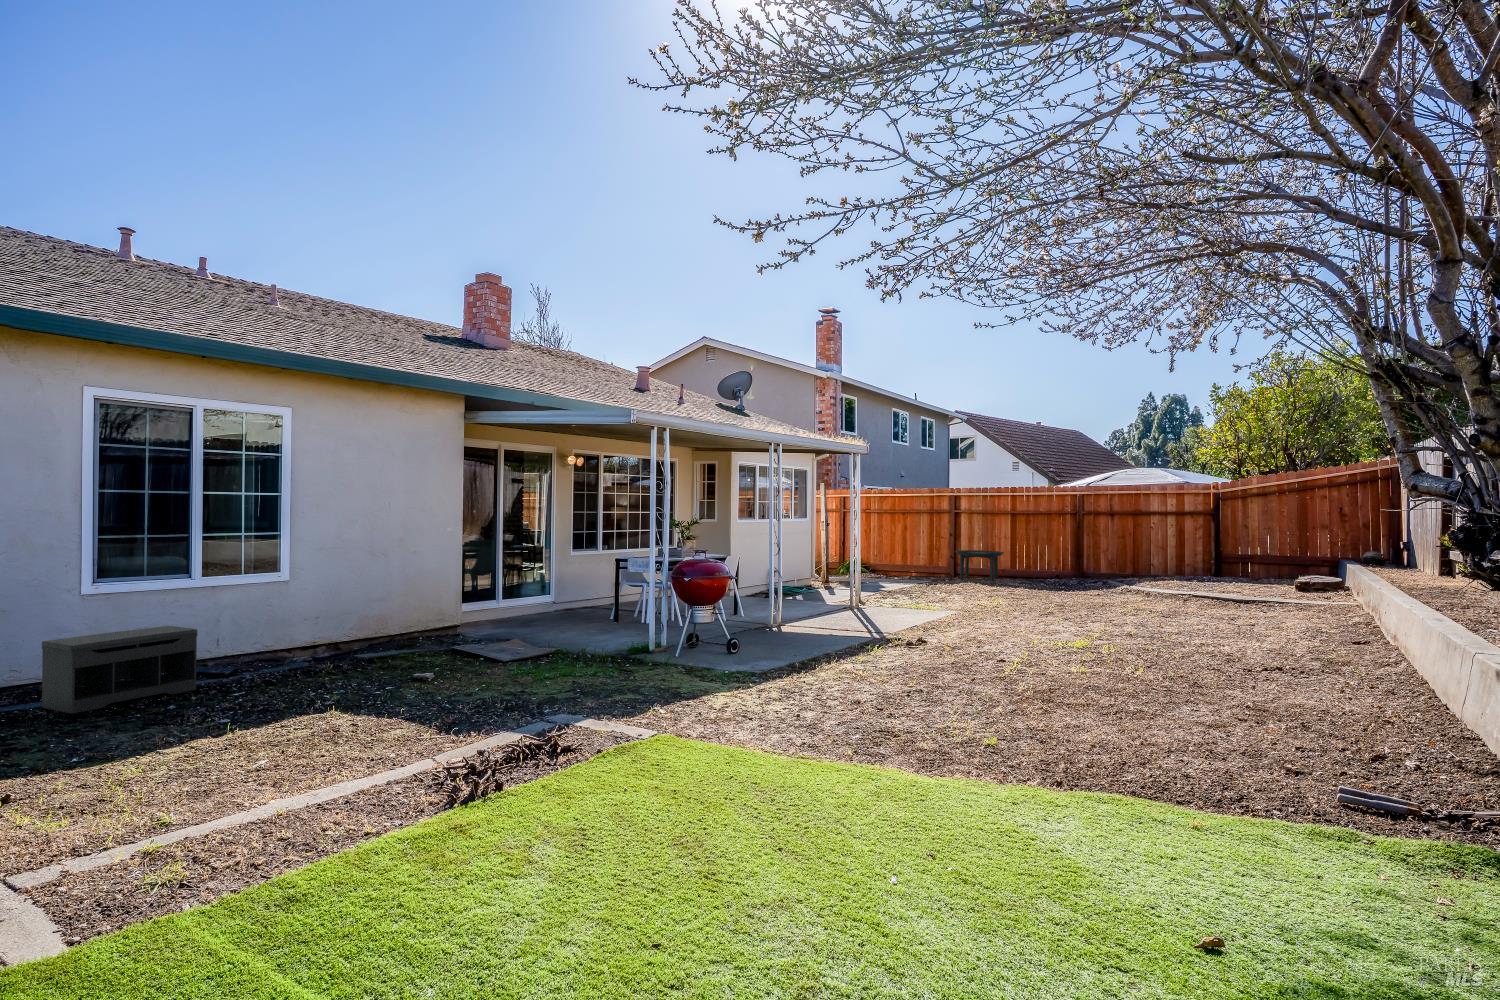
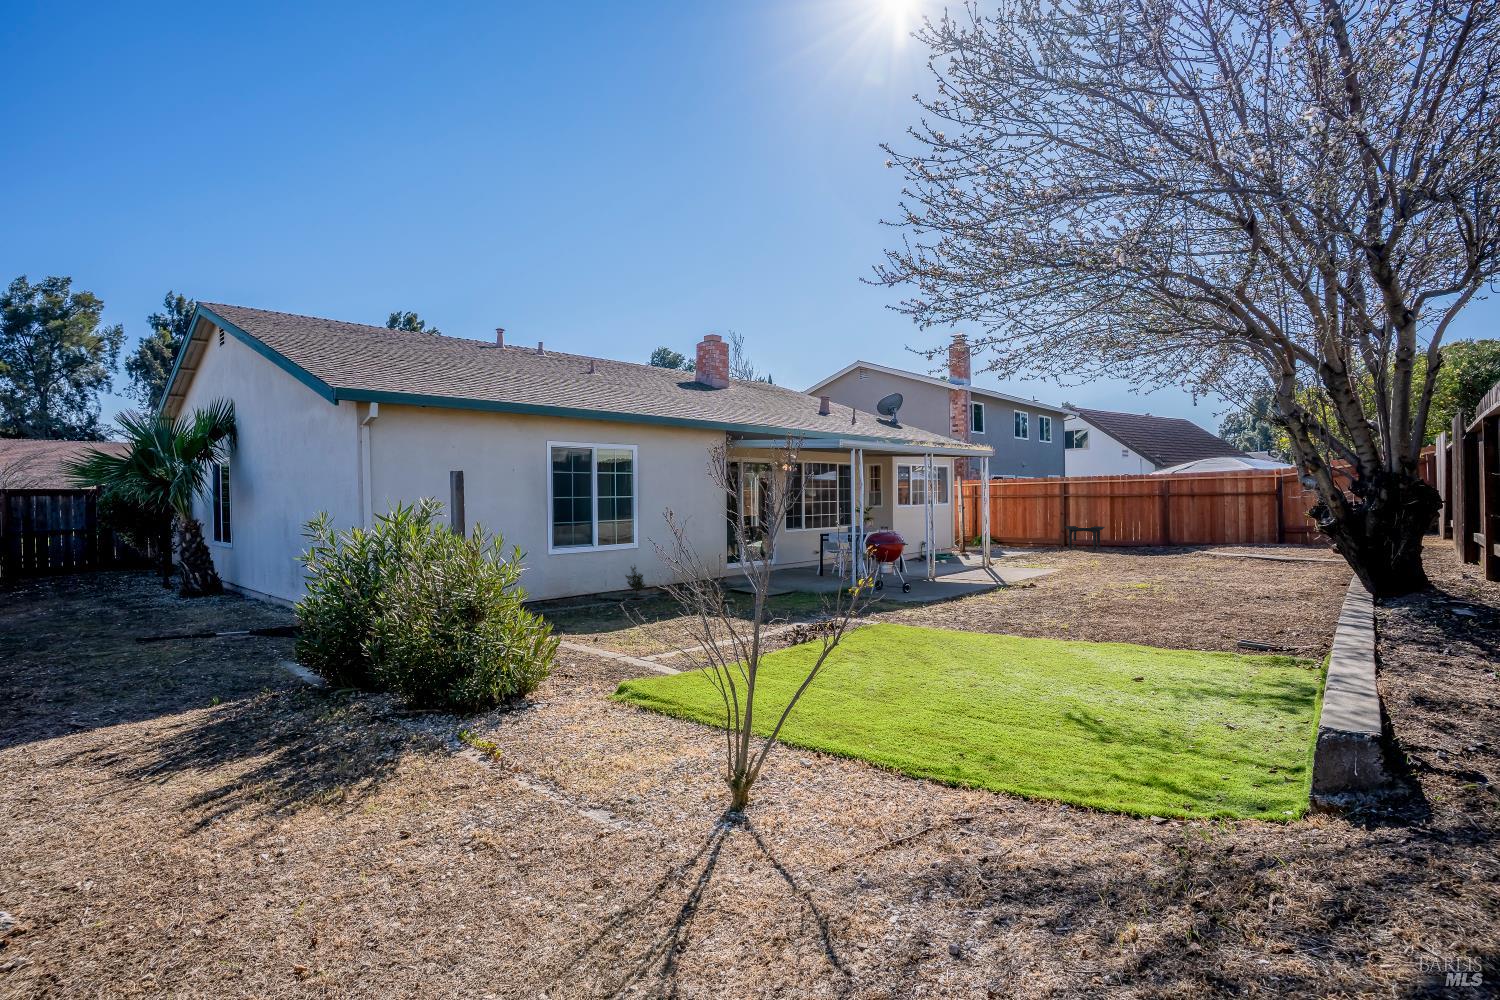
potted tree: none [217,611,263,683] -> present [625,567,647,602]
bench: present [42,626,198,714] -> none [558,570,621,612]

